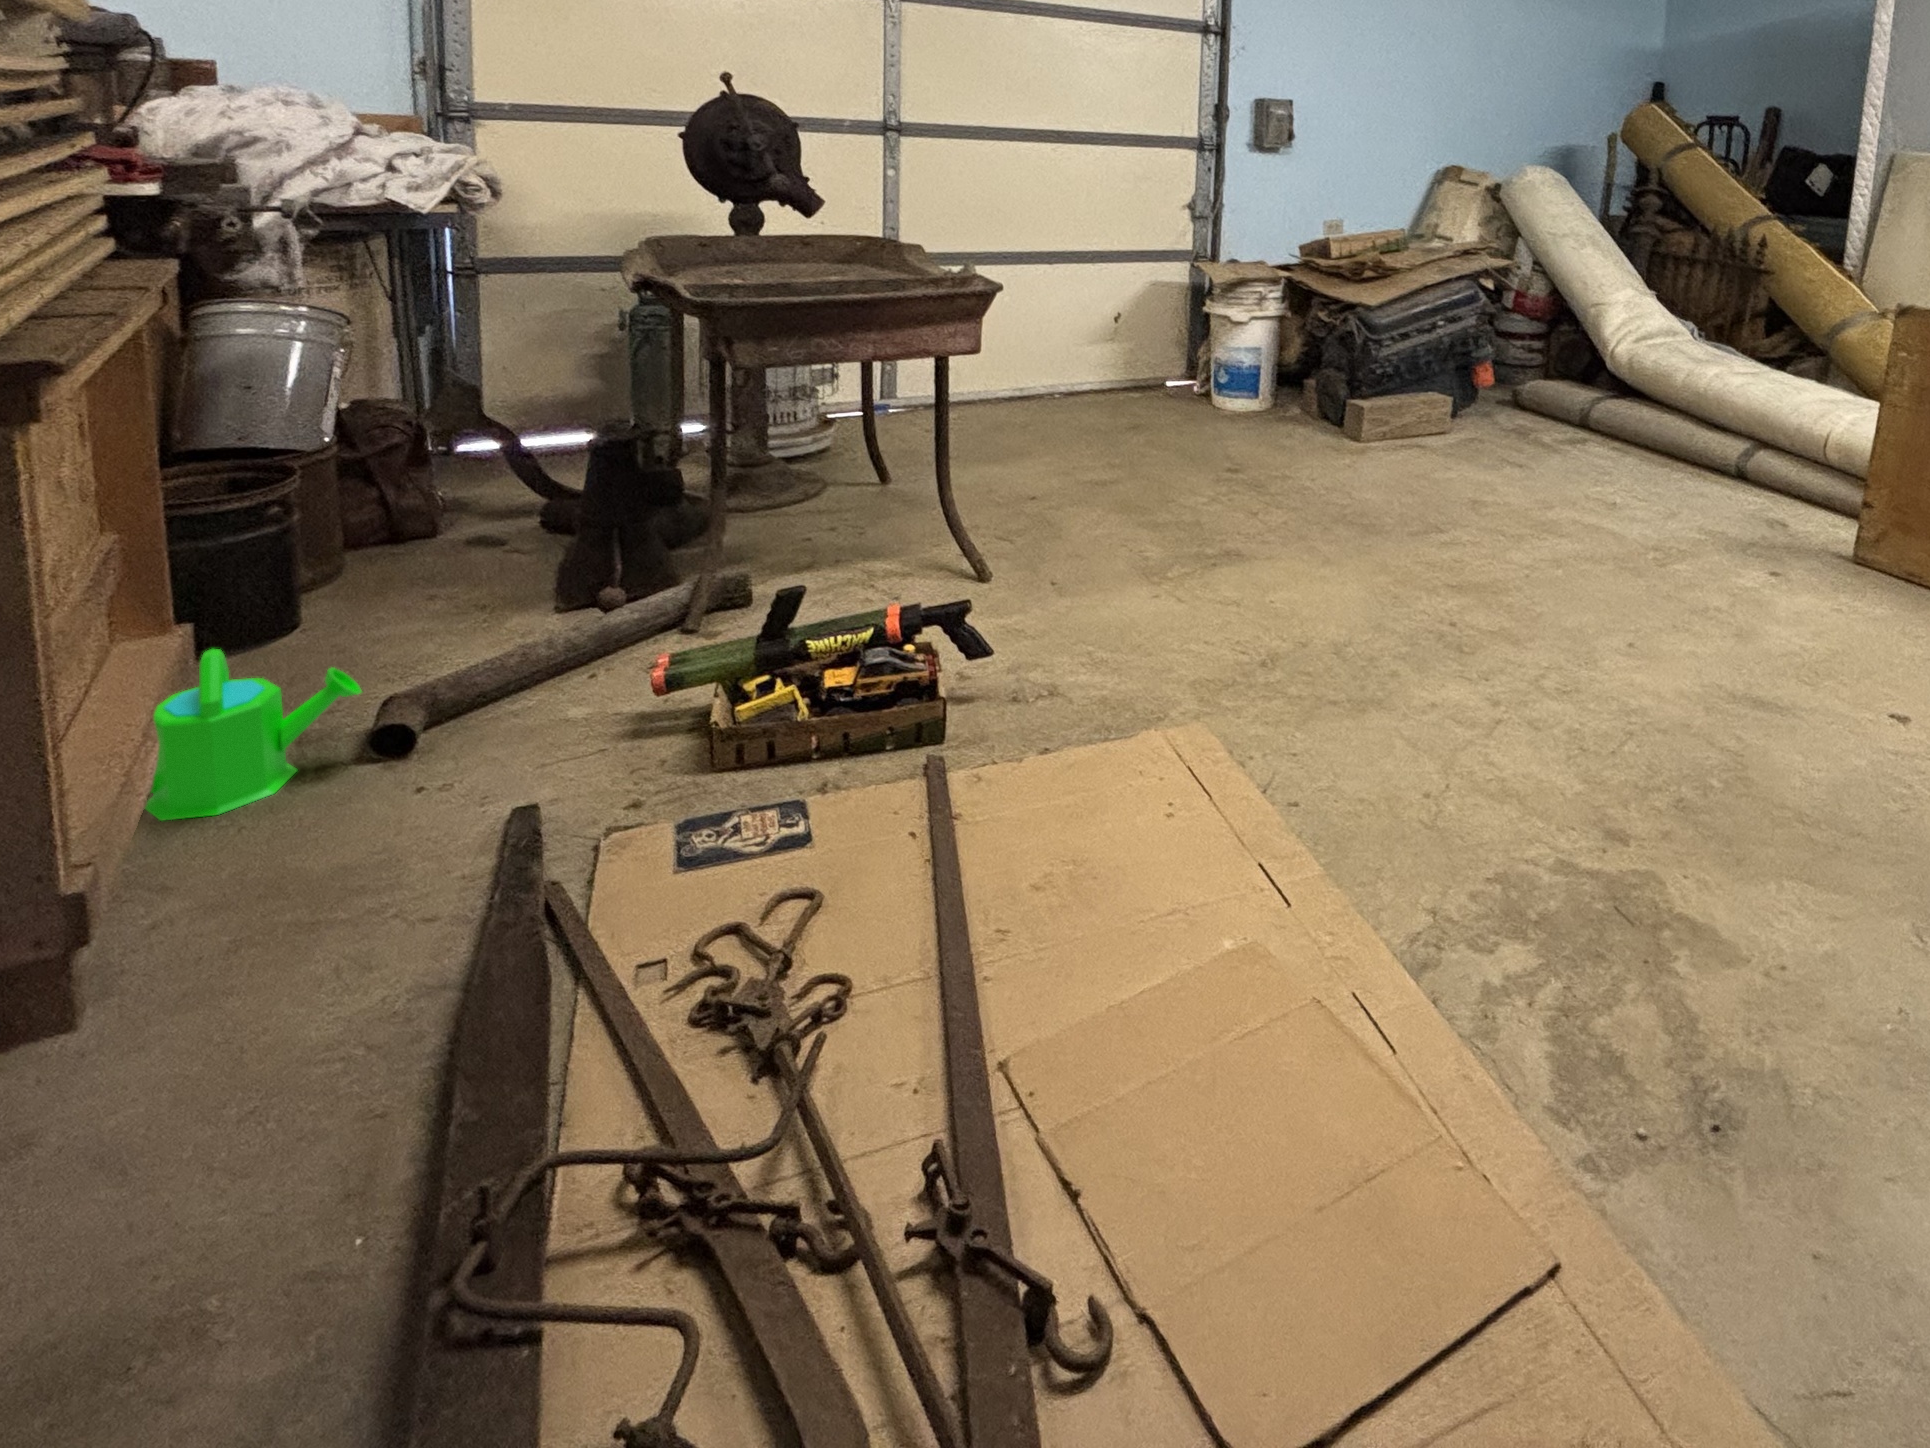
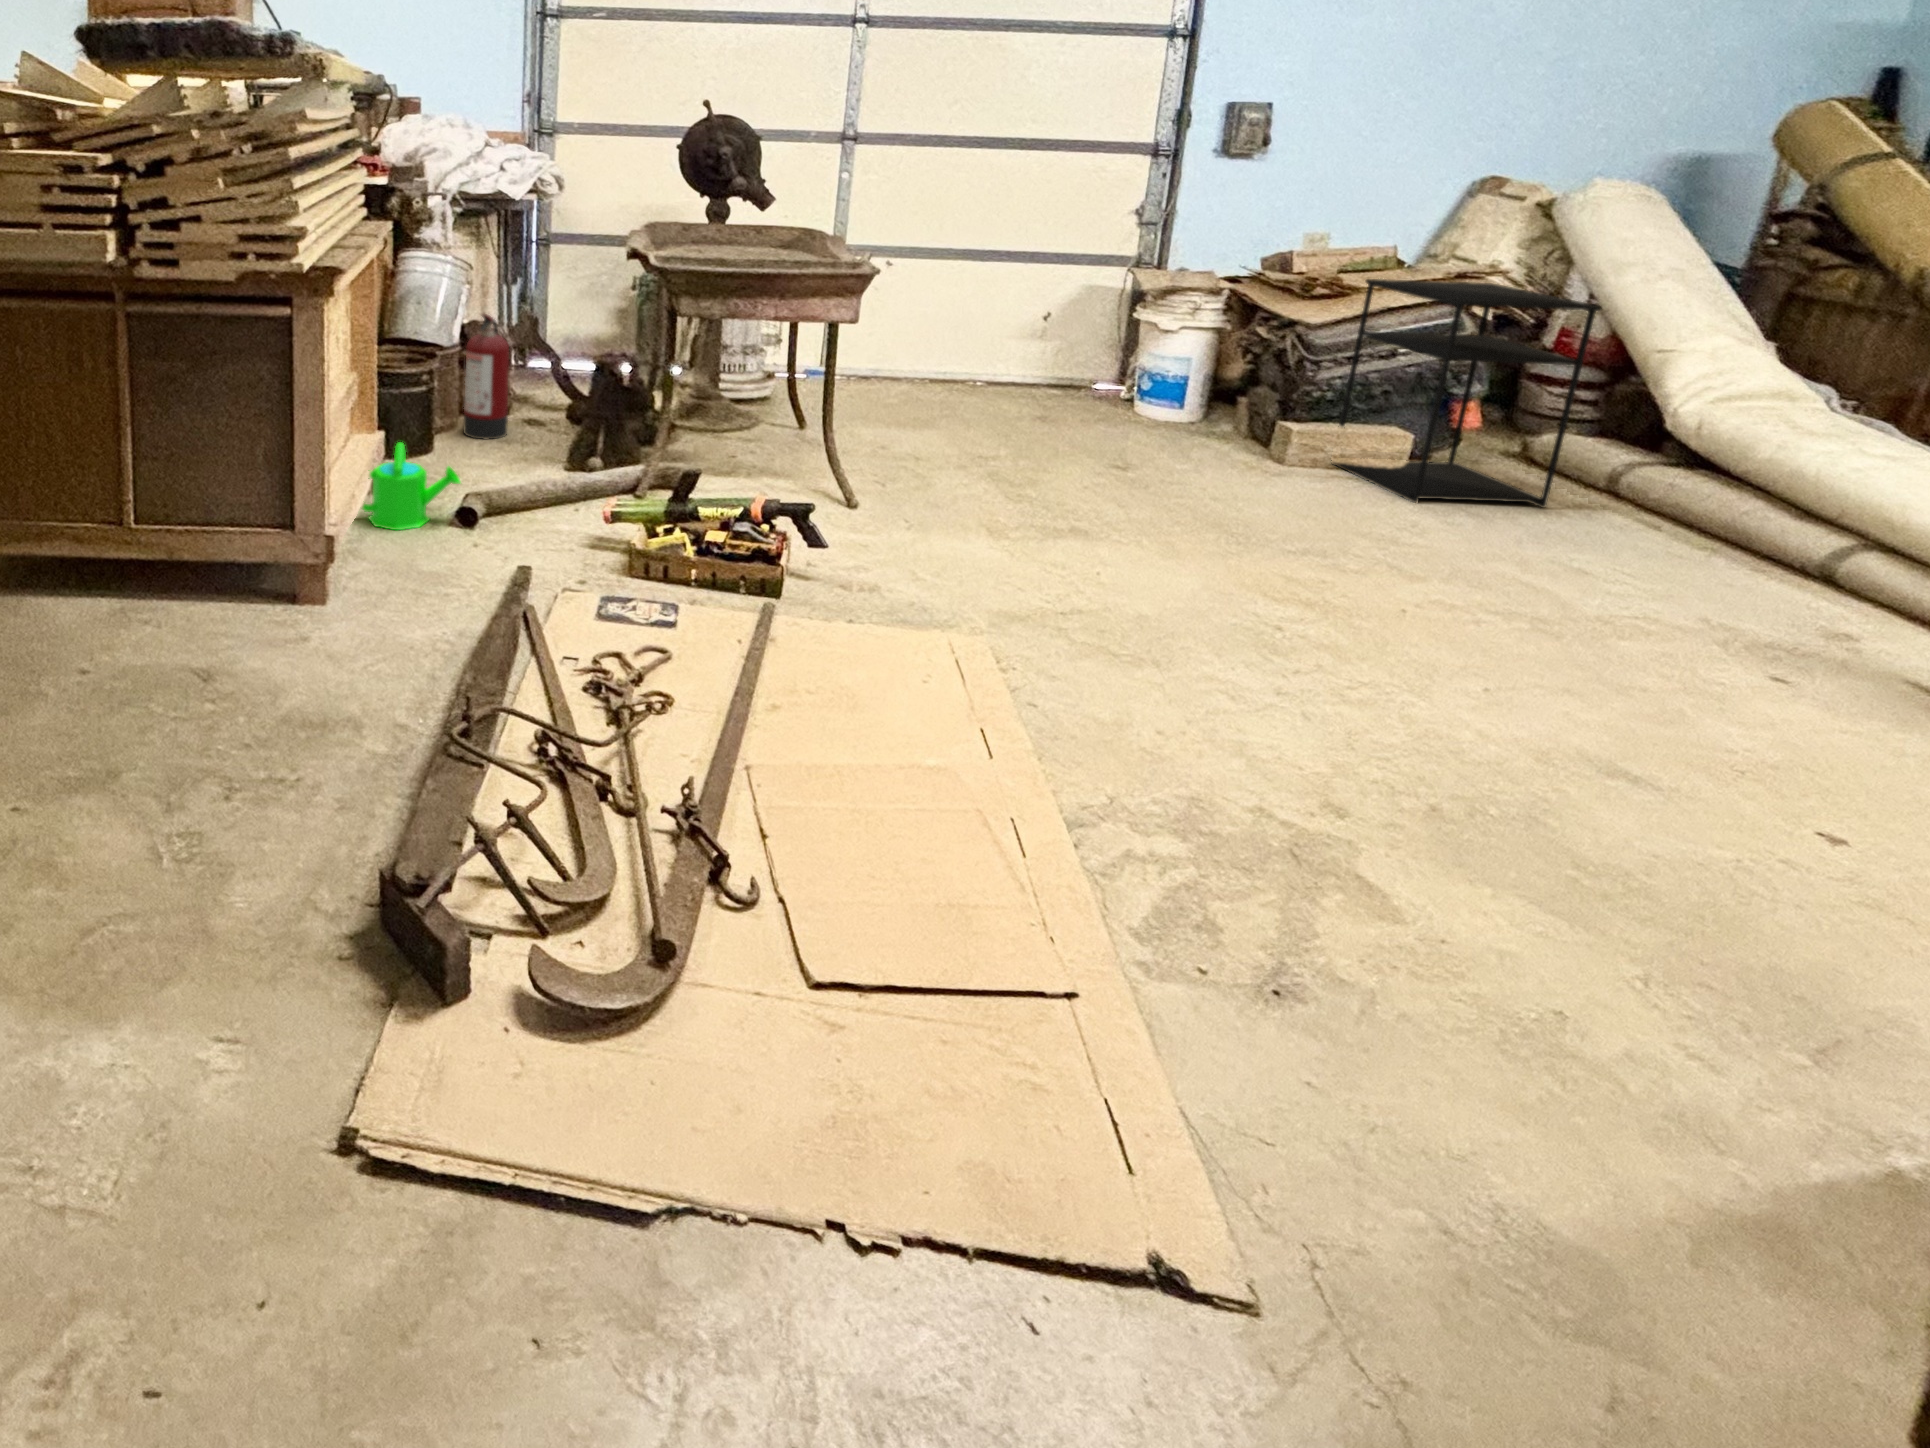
shelving unit: none [1394,255,1564,455] -> present [1331,279,1602,508]
fire extinguisher: none [345,393,440,593] -> present [464,314,509,439]

